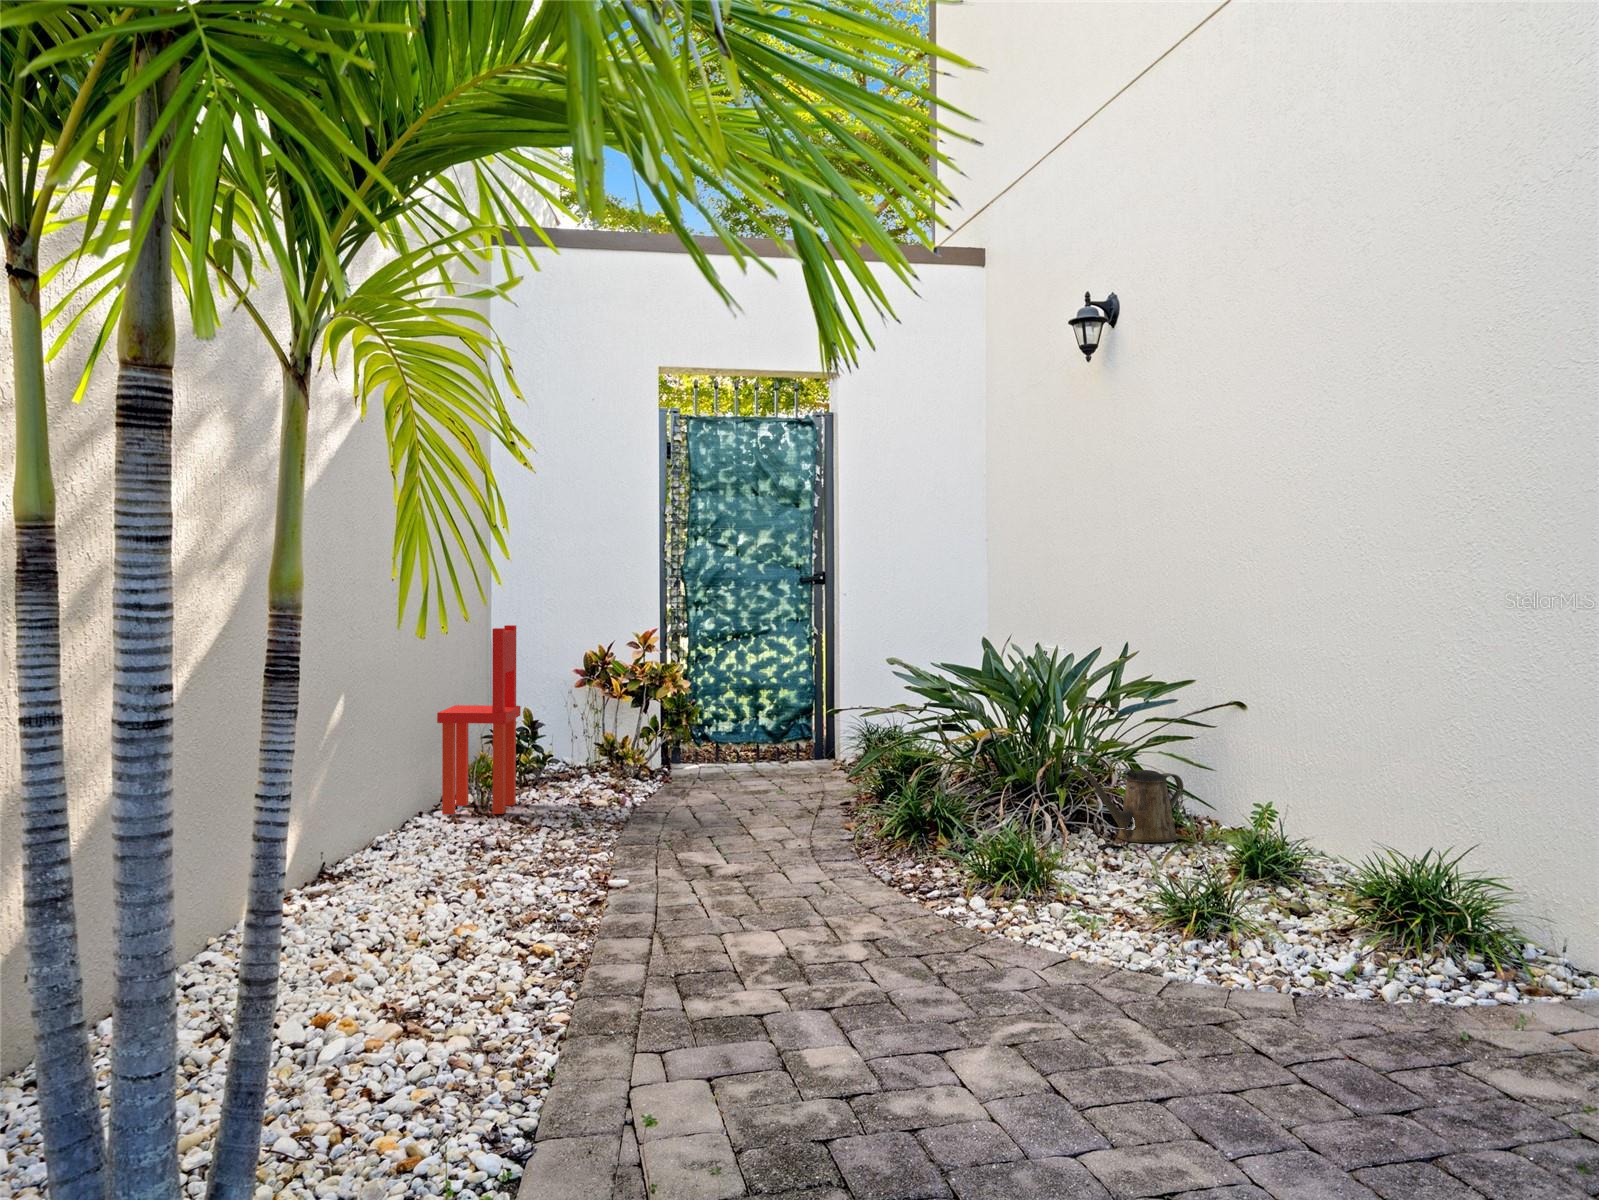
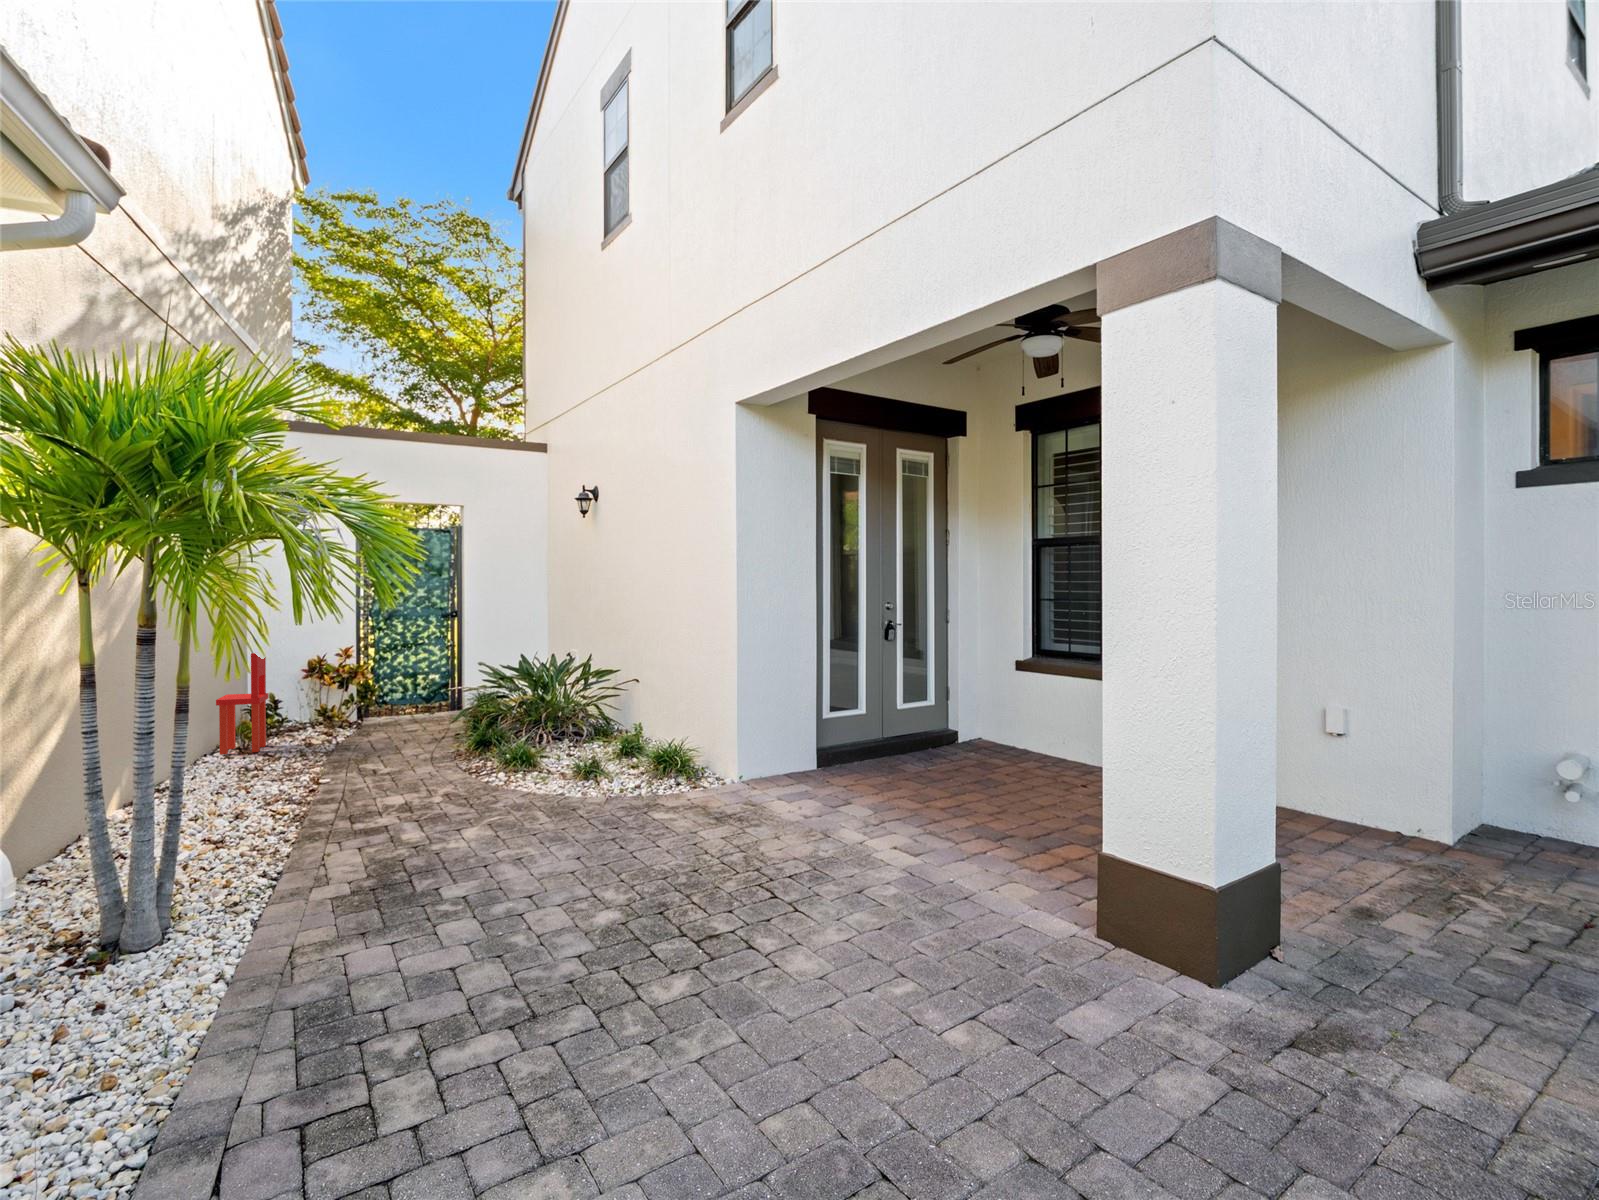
watering can: present [1079,768,1183,843] -> none [563,711,614,744]

